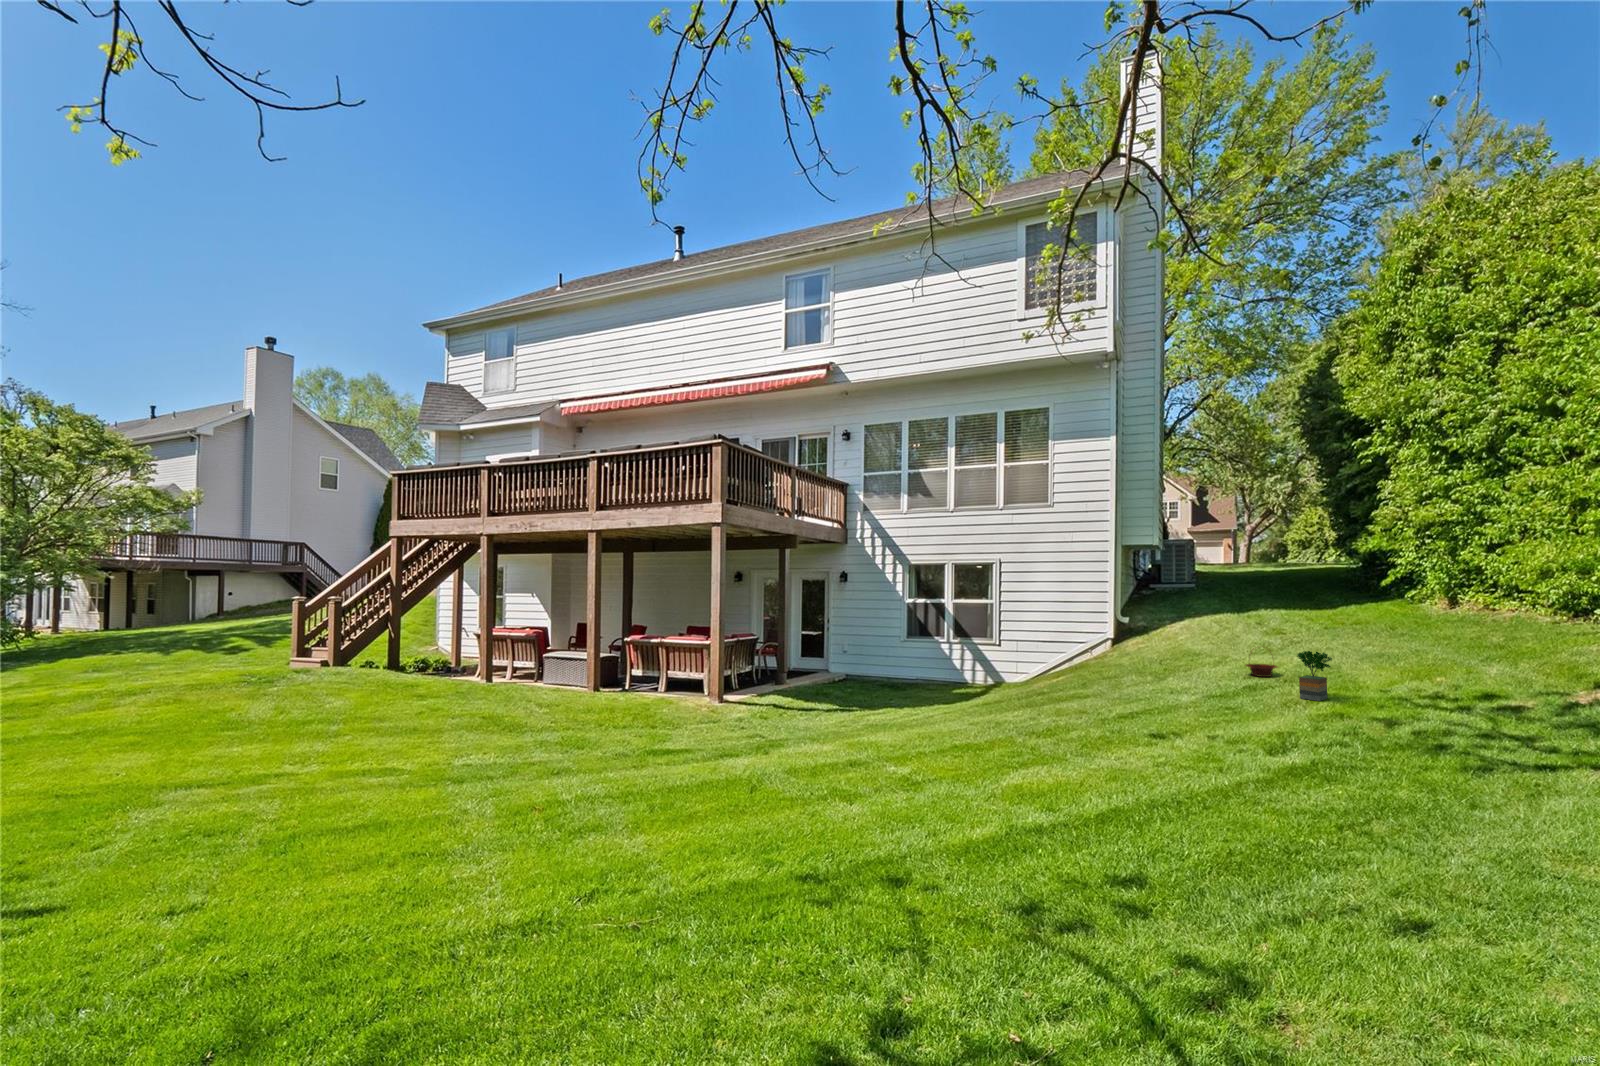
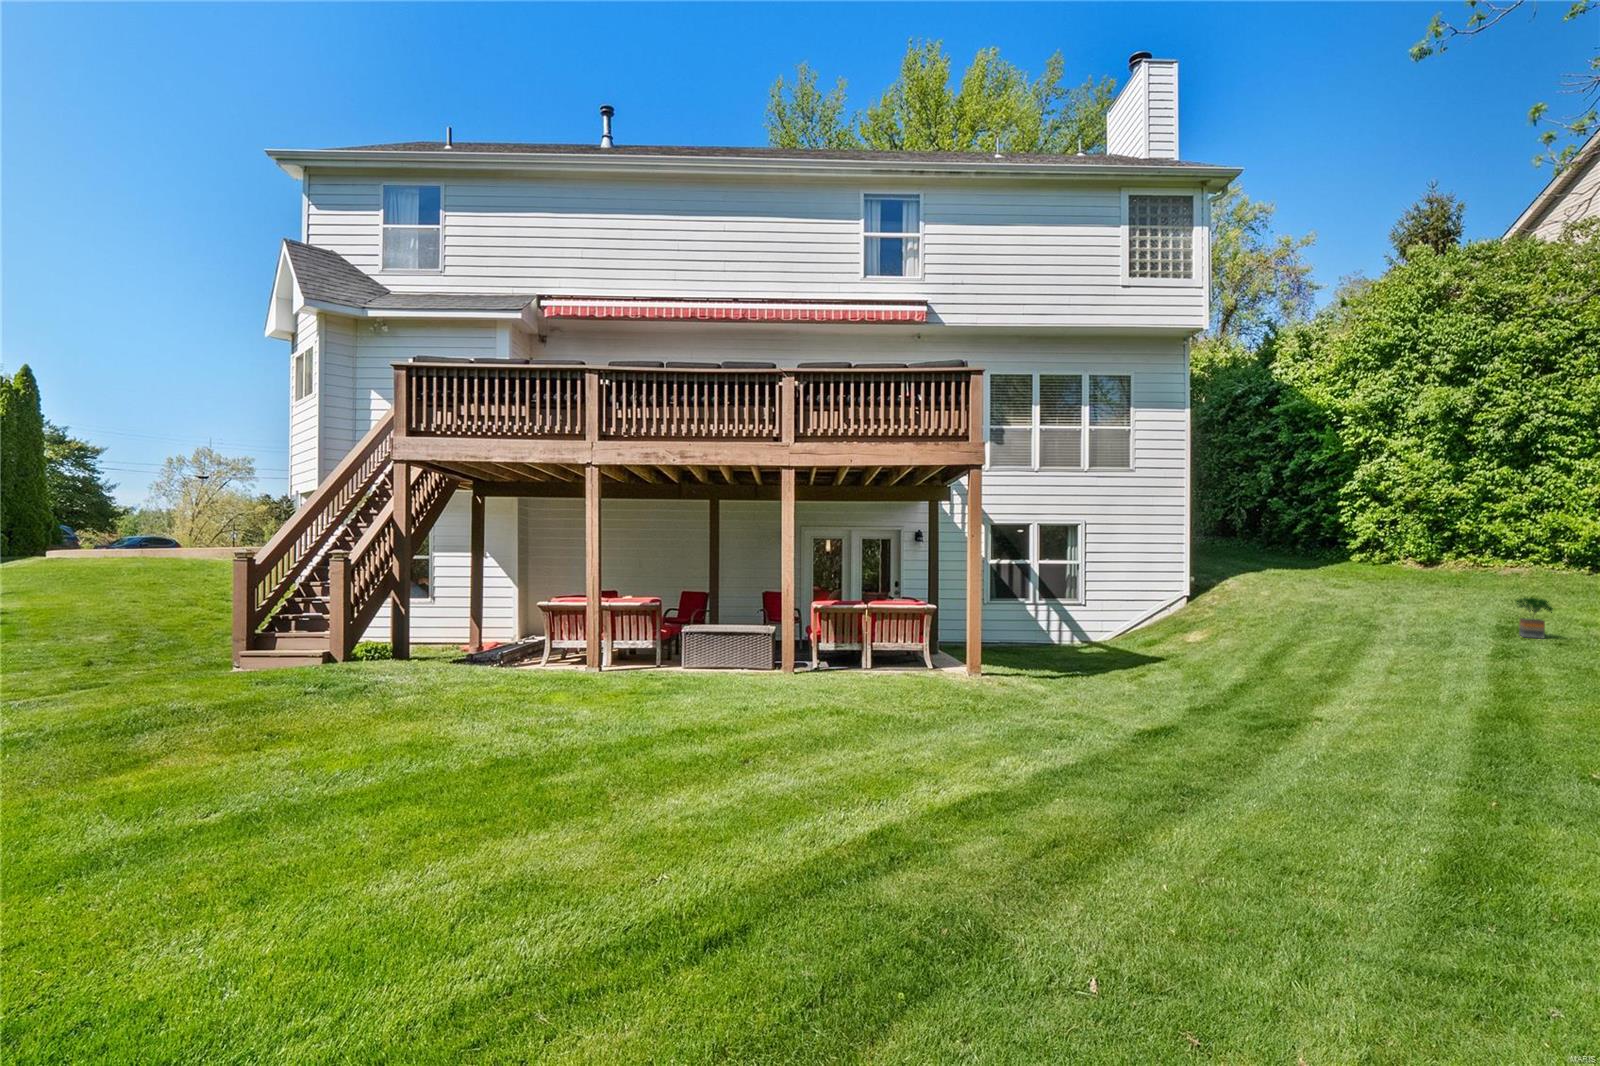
basket: present [1246,652,1277,677] -> none [1408,596,1441,622]

